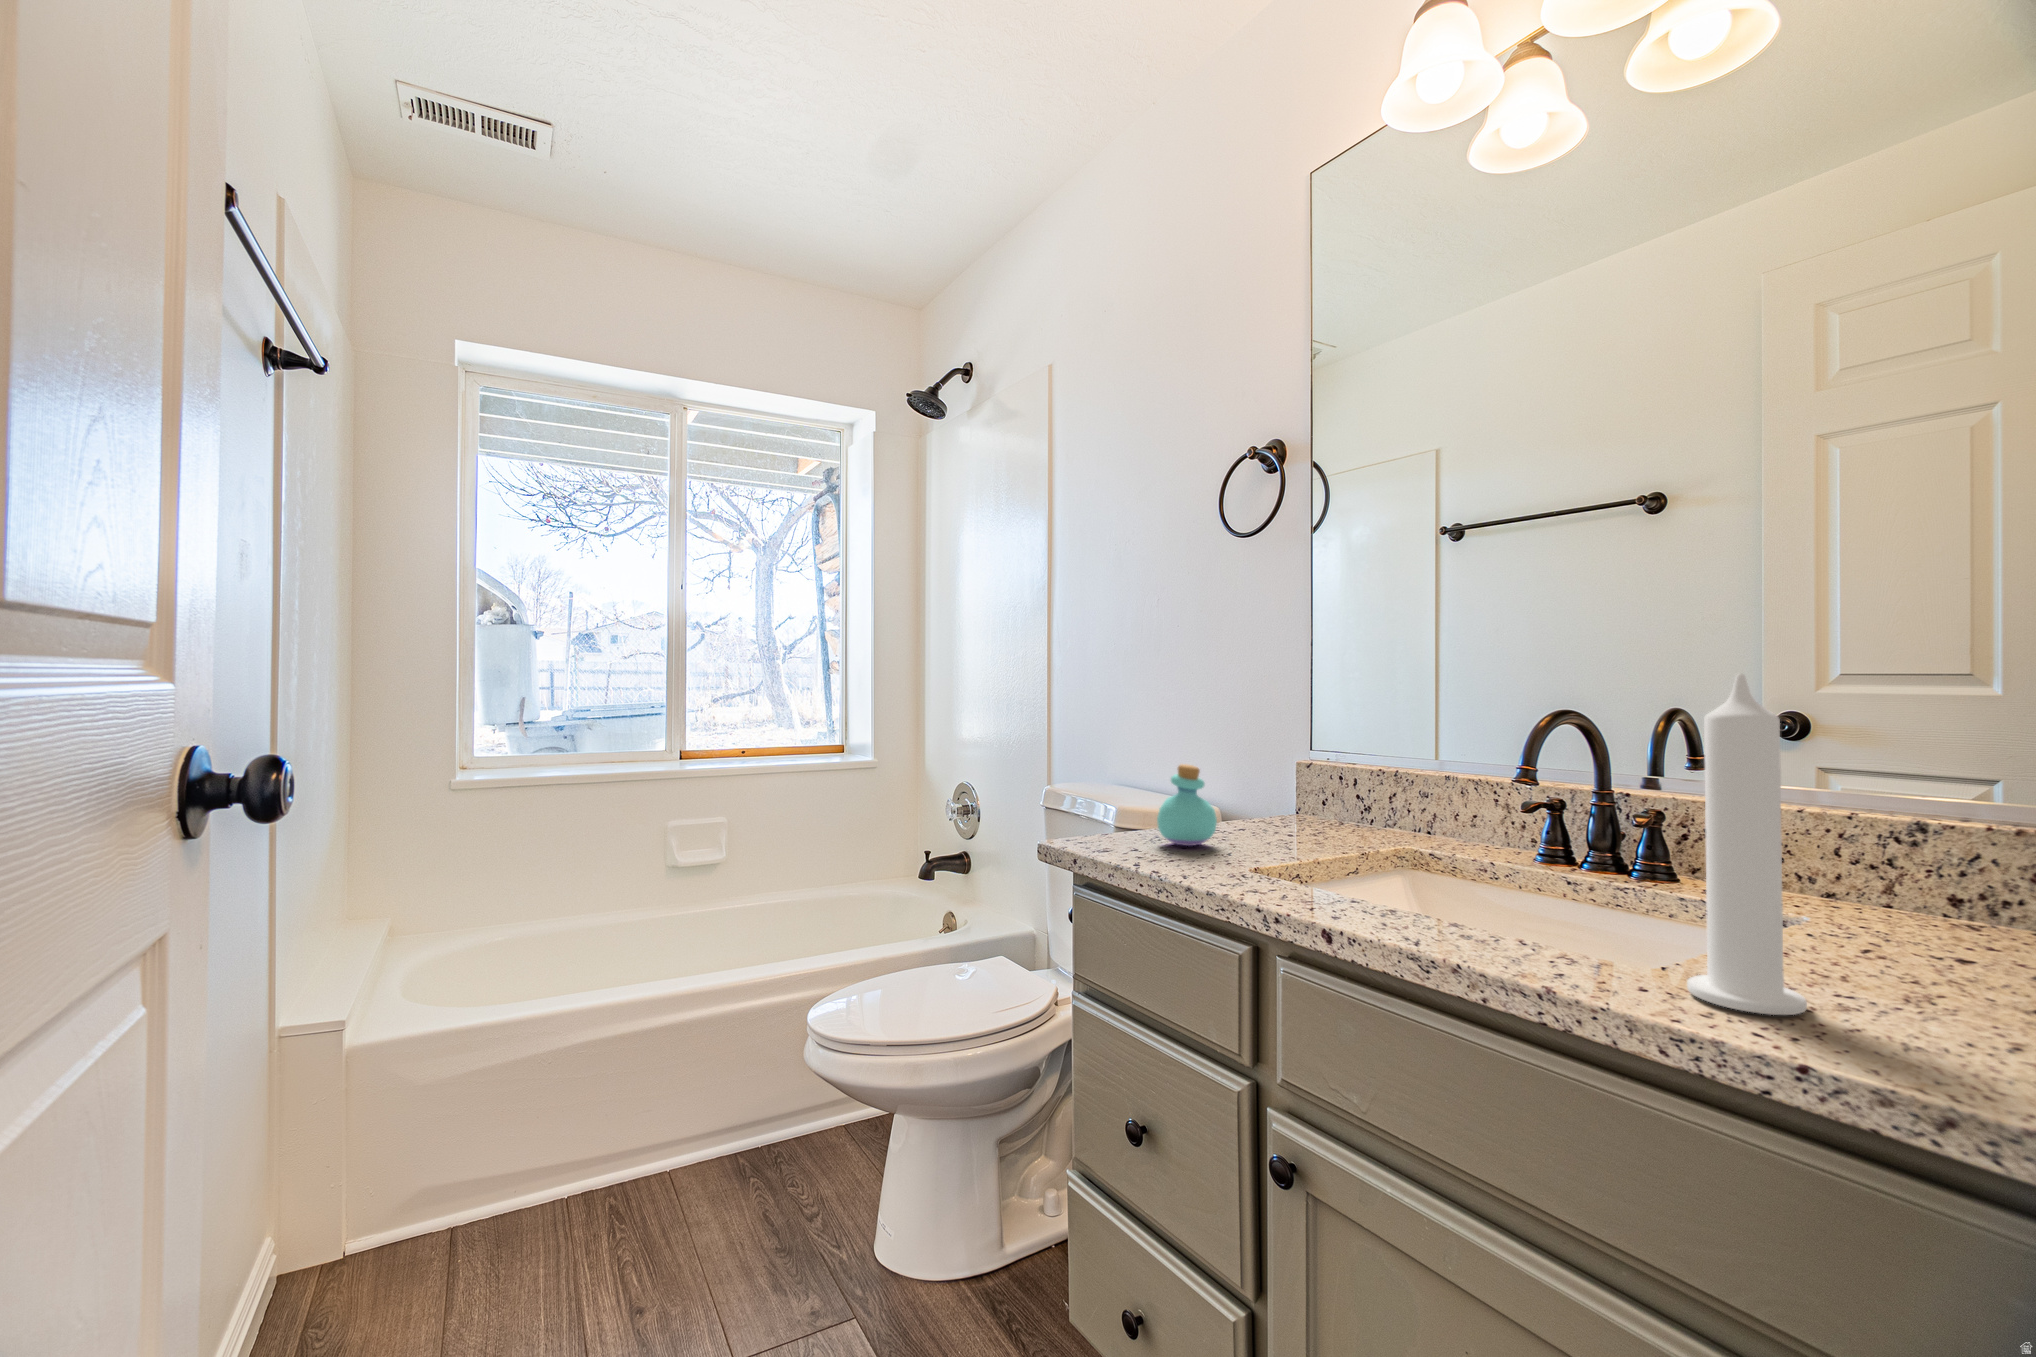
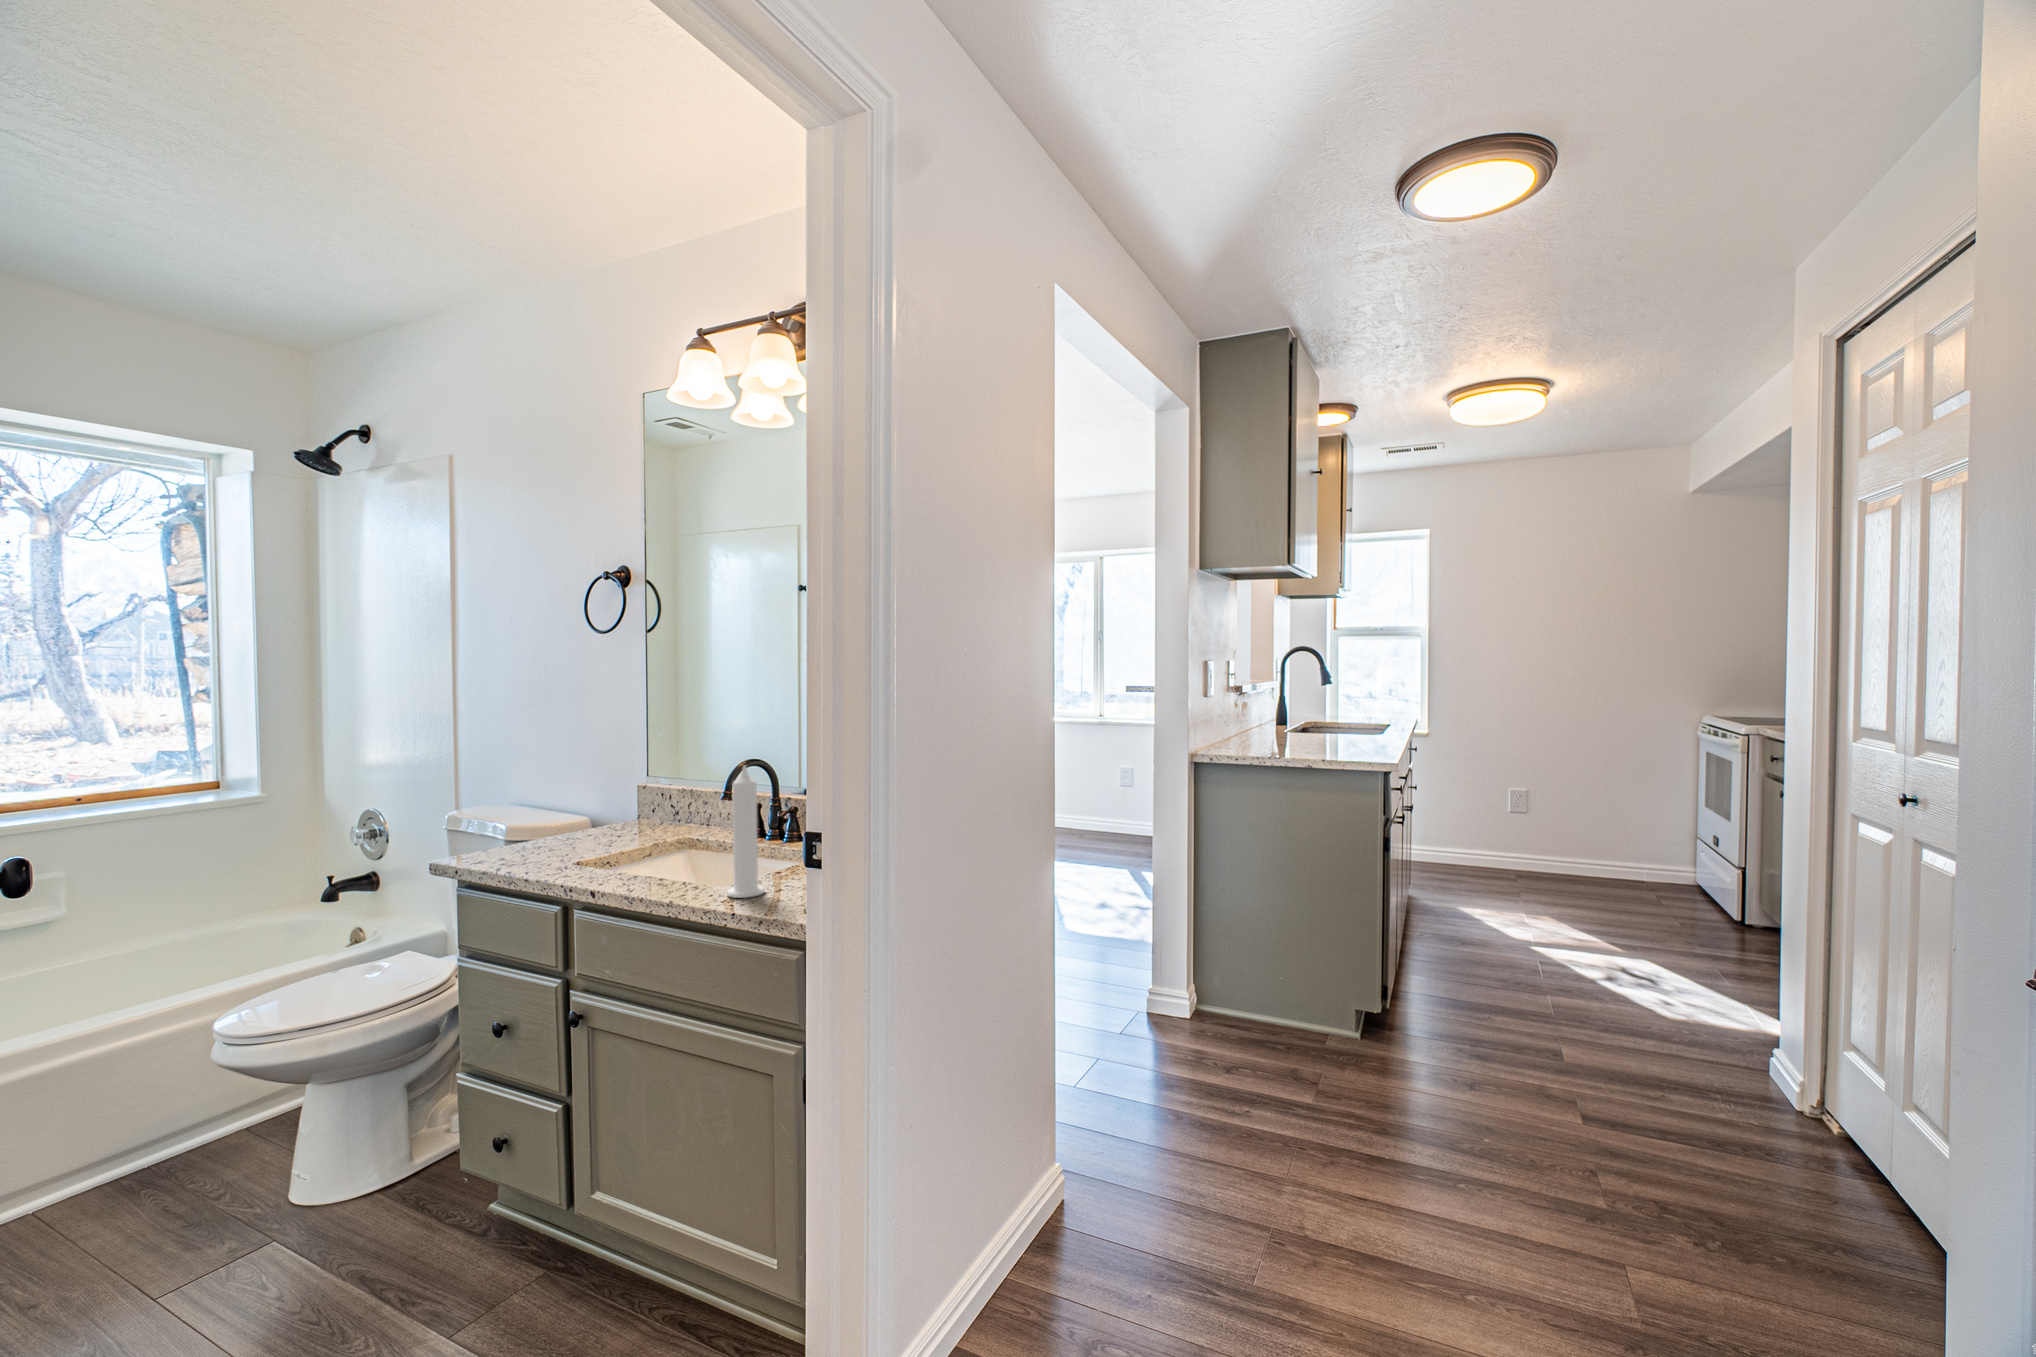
perfume bottle: present [1157,764,1217,846] -> none [519,801,562,852]

